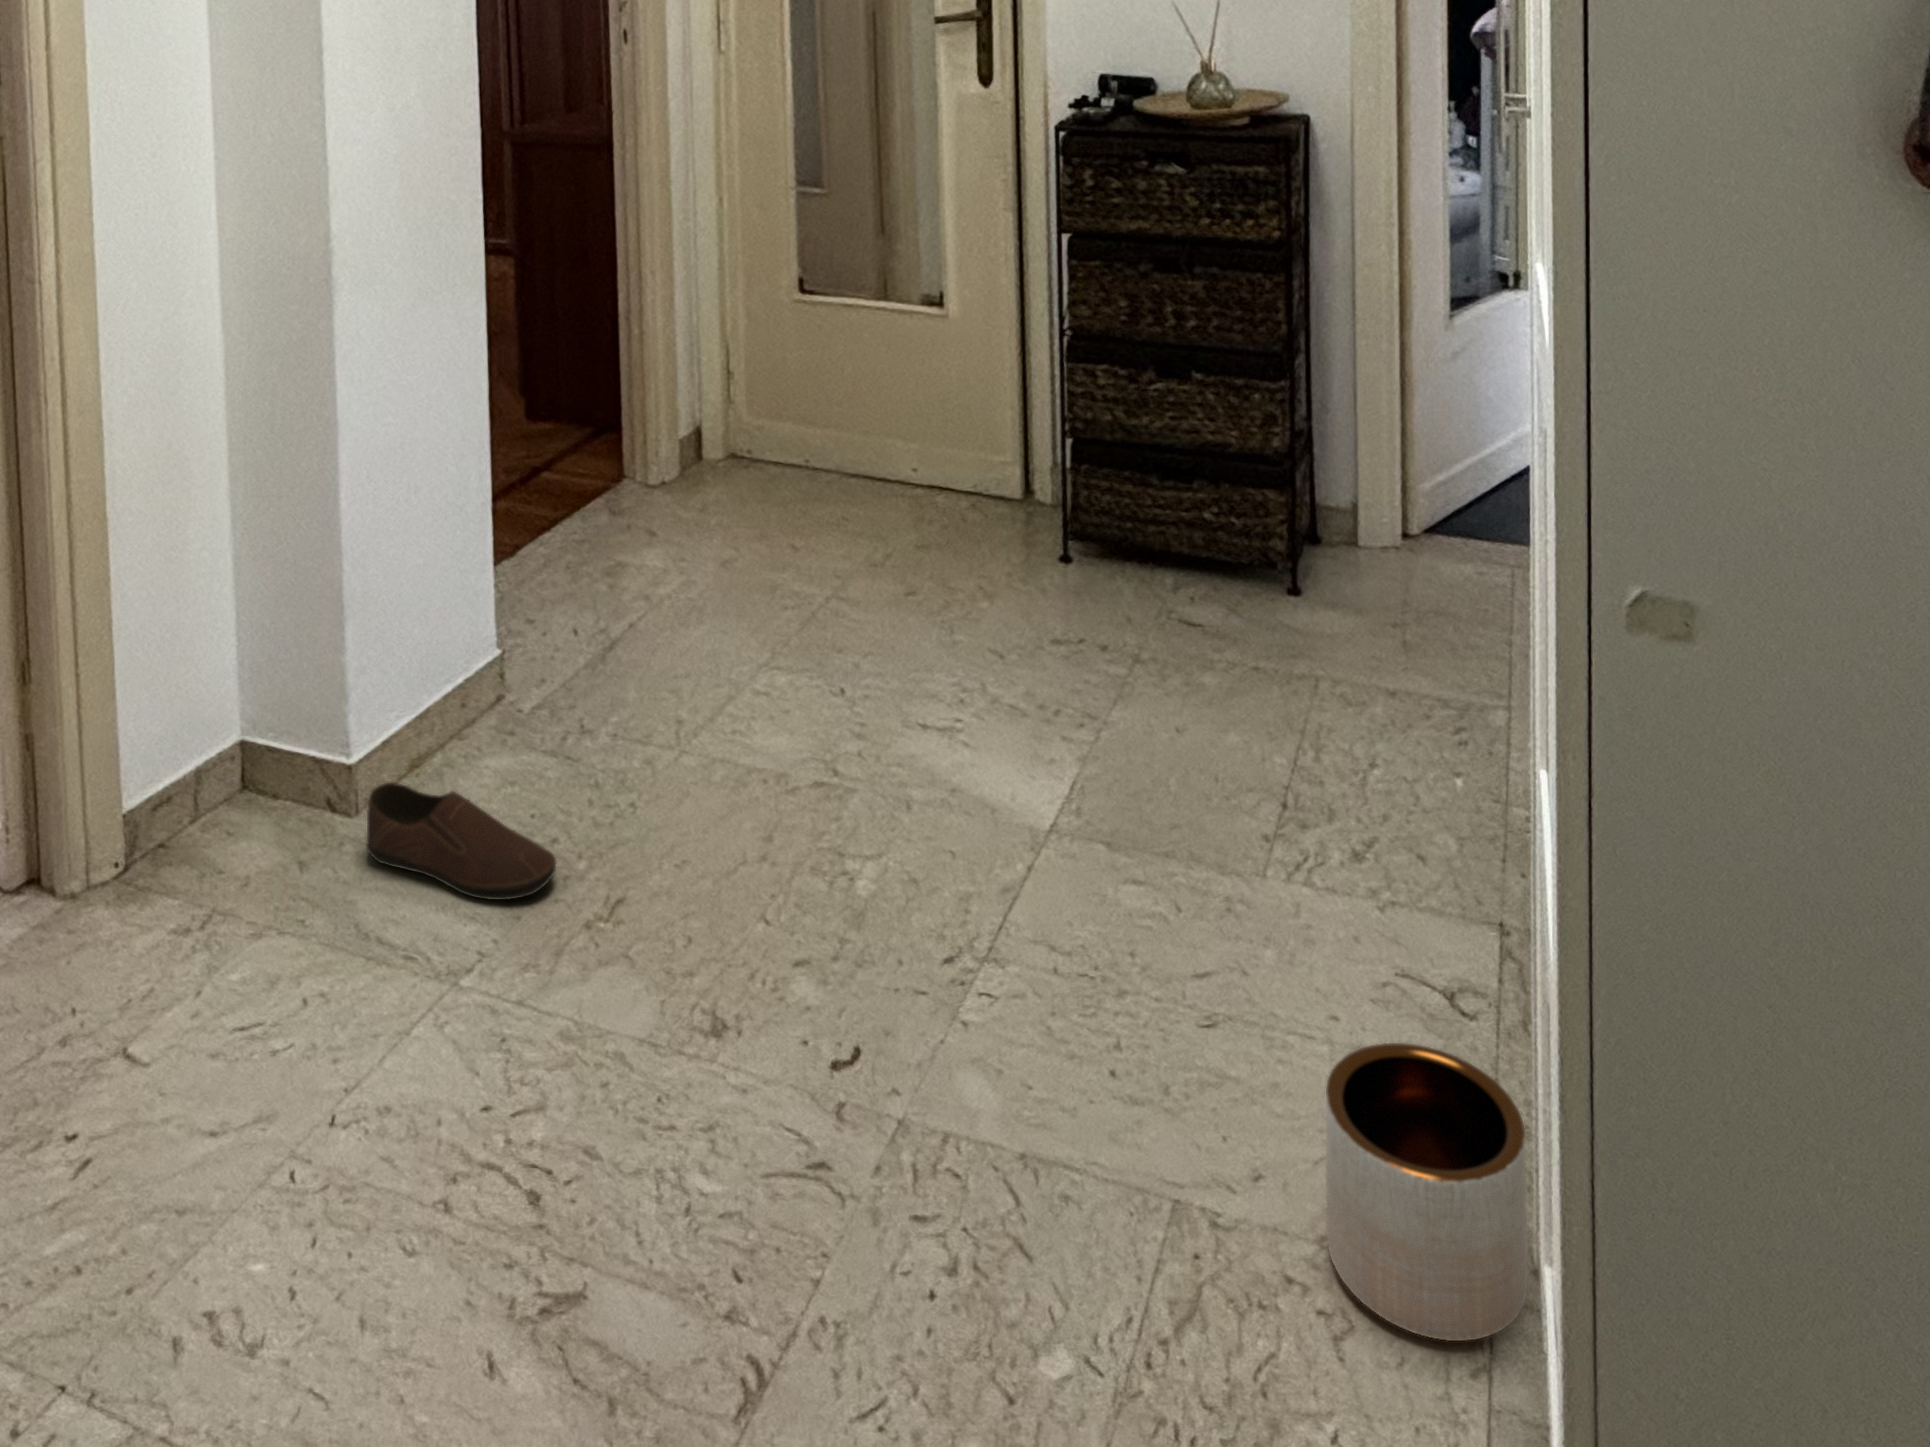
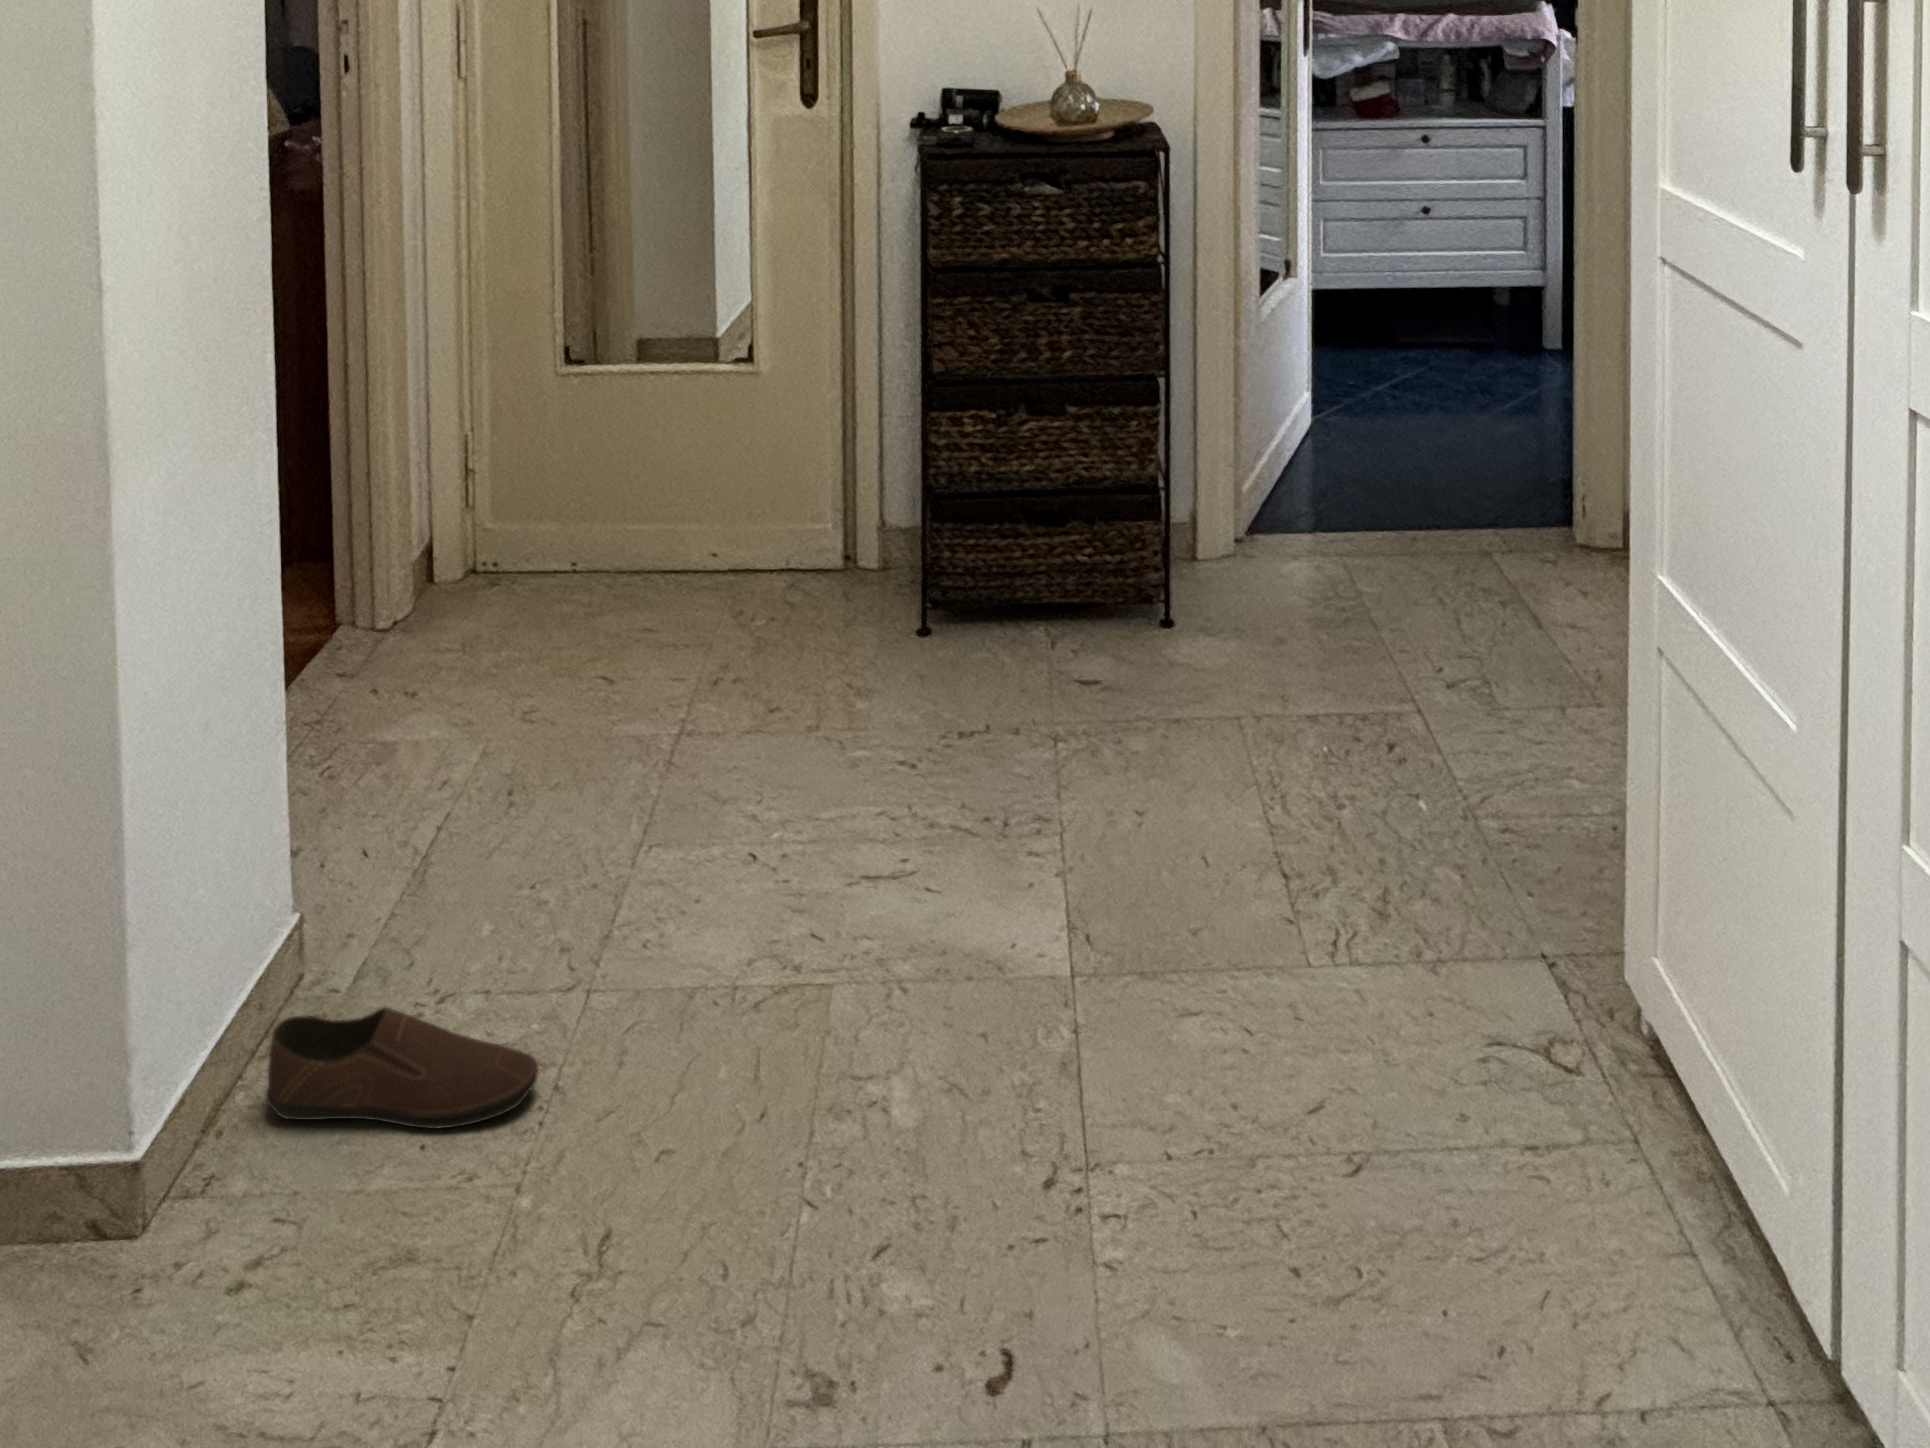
planter: present [1326,1043,1528,1341] -> none [1496,1006,1681,1268]

